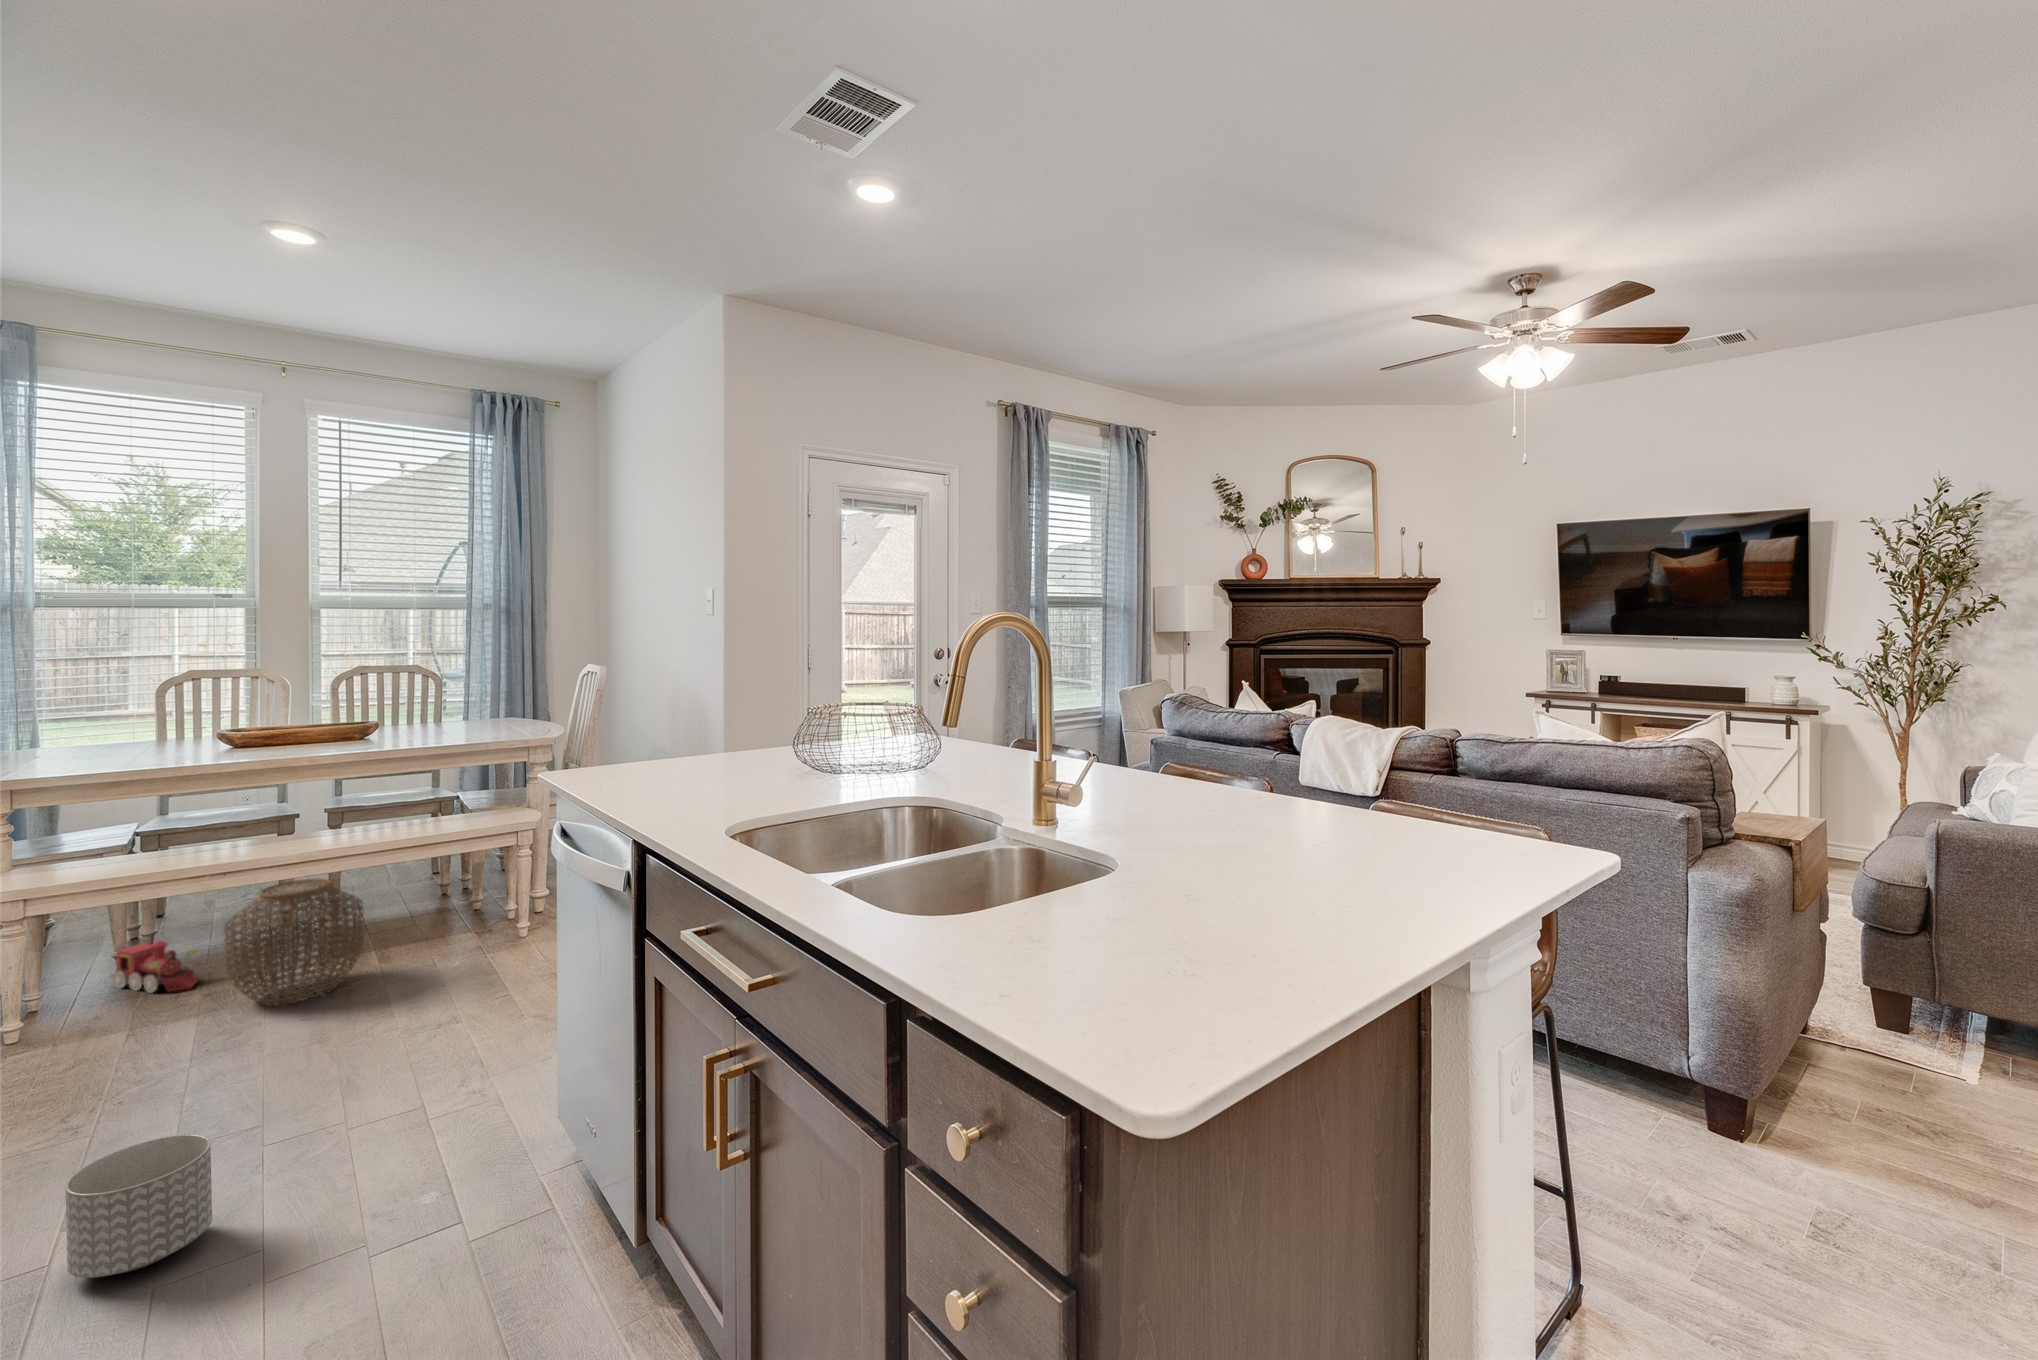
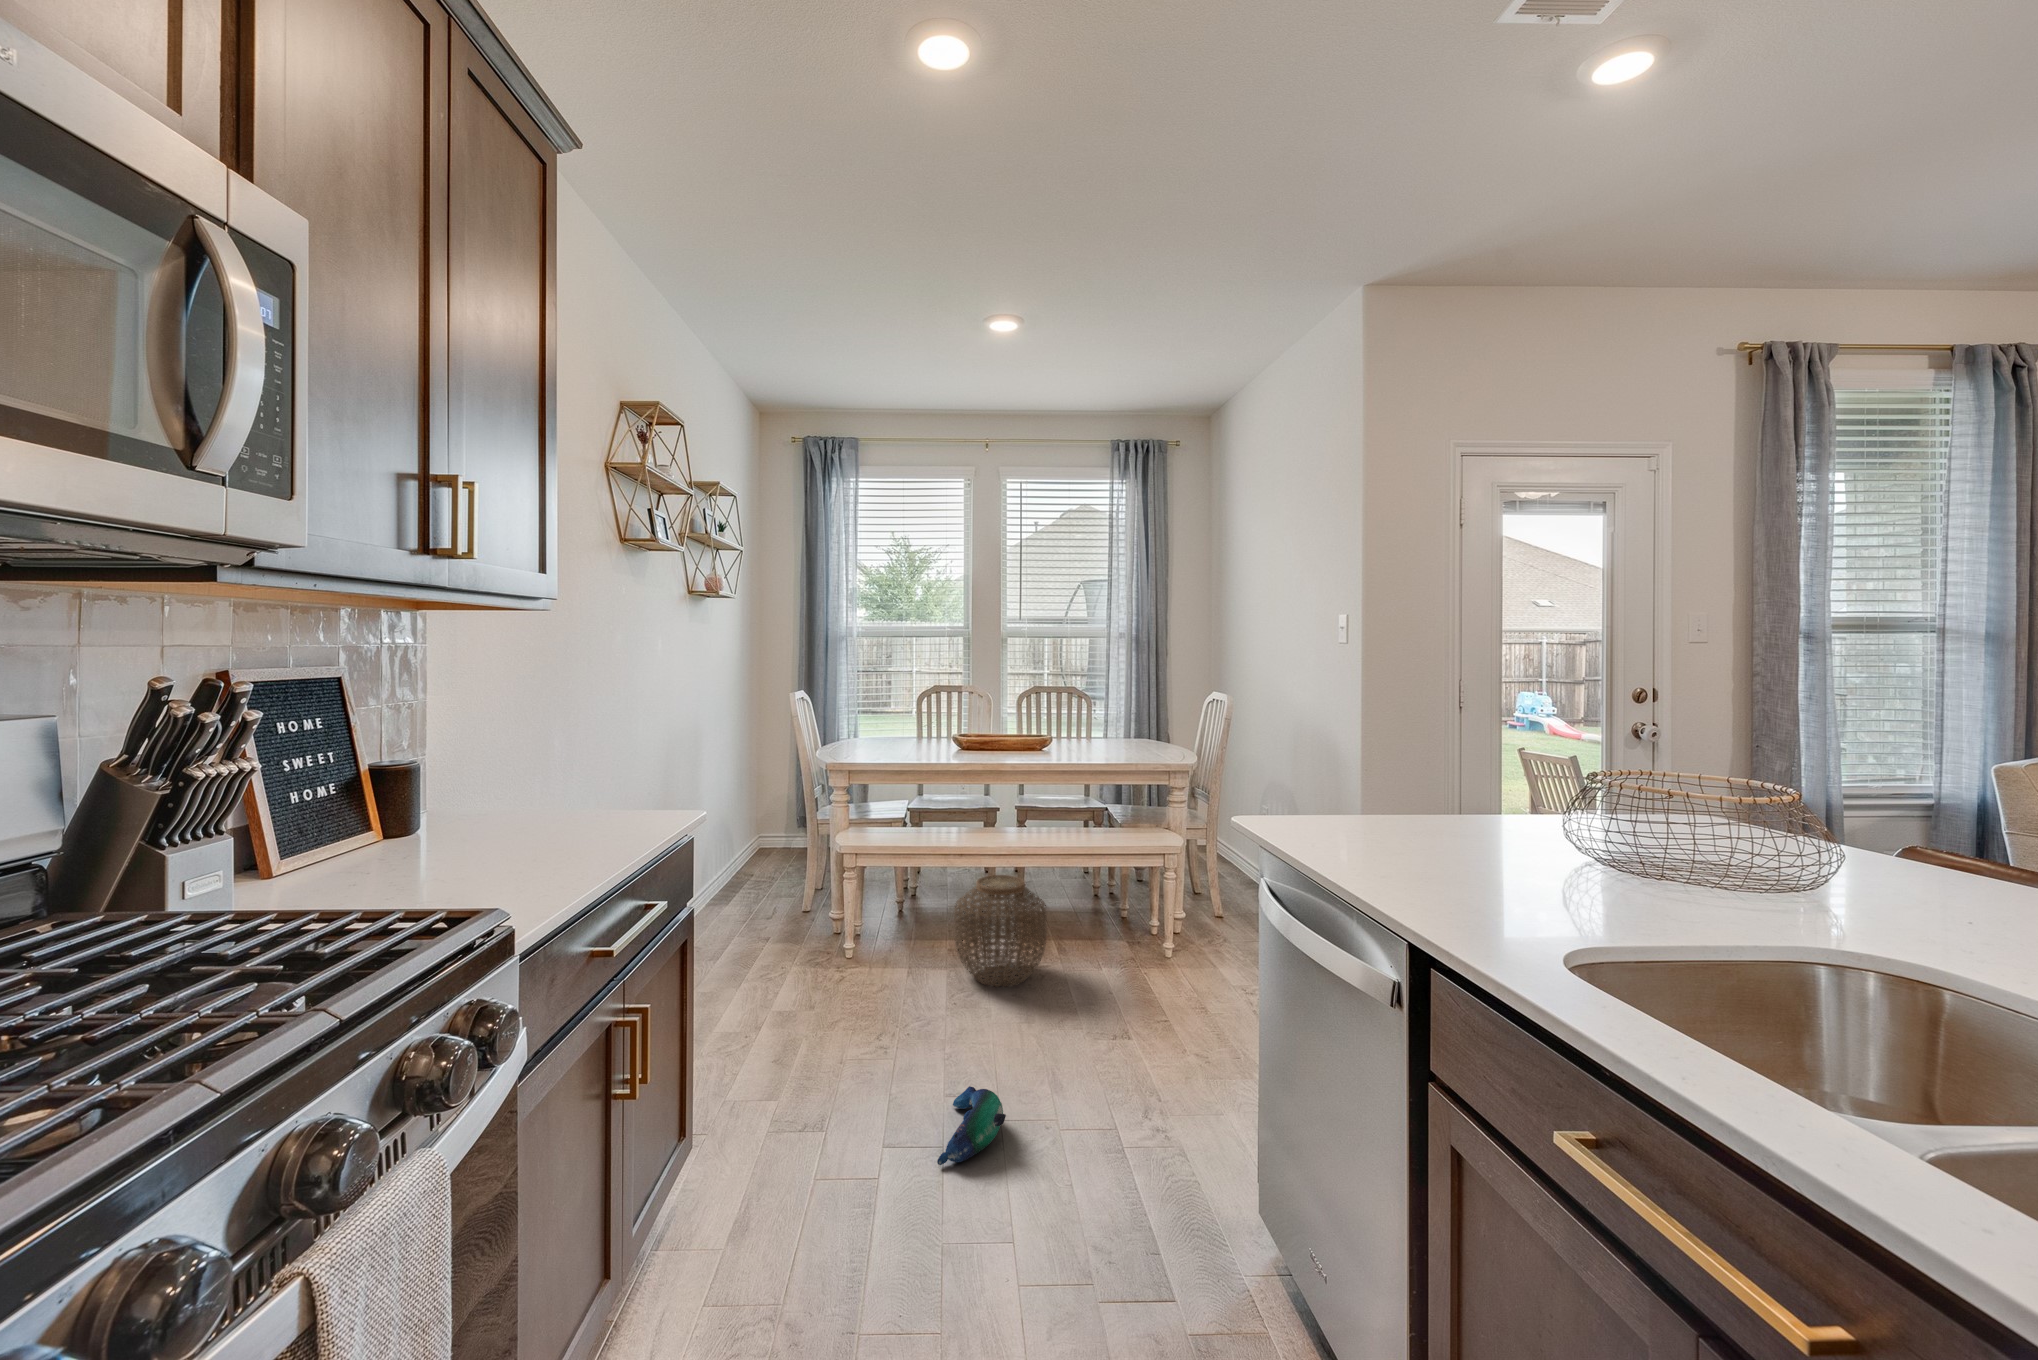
toy train: present [112,941,199,993] -> none [890,901,939,948]
plush toy: none [192,1085,292,1170] -> present [937,1086,1006,1165]
planter: present [65,1134,212,1278] -> none [857,1143,953,1285]

